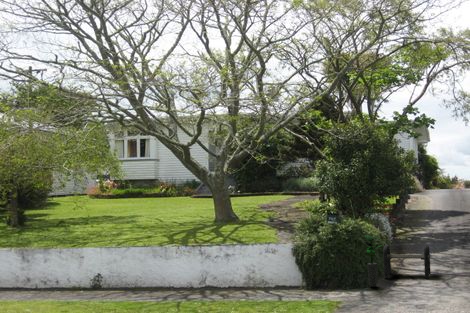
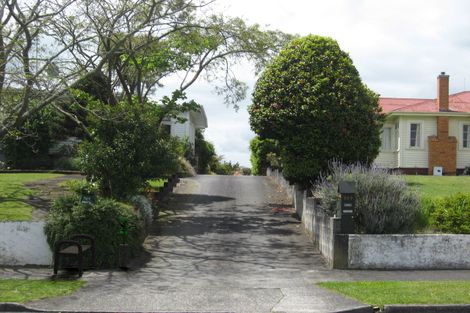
bench: present [383,245,431,279] -> present [53,234,96,276]

